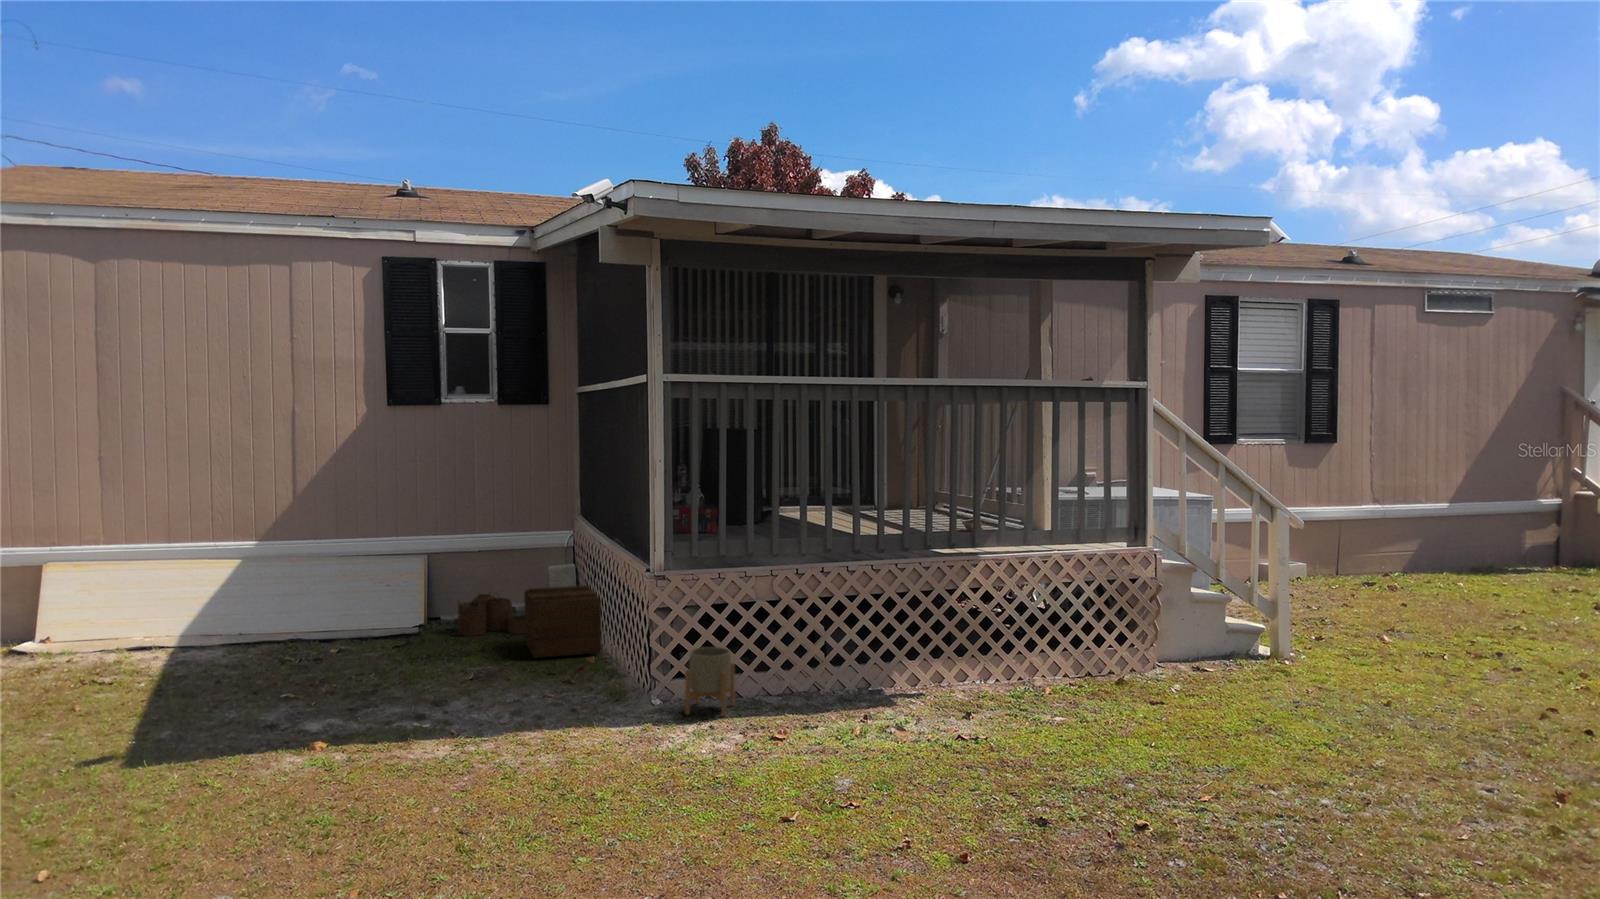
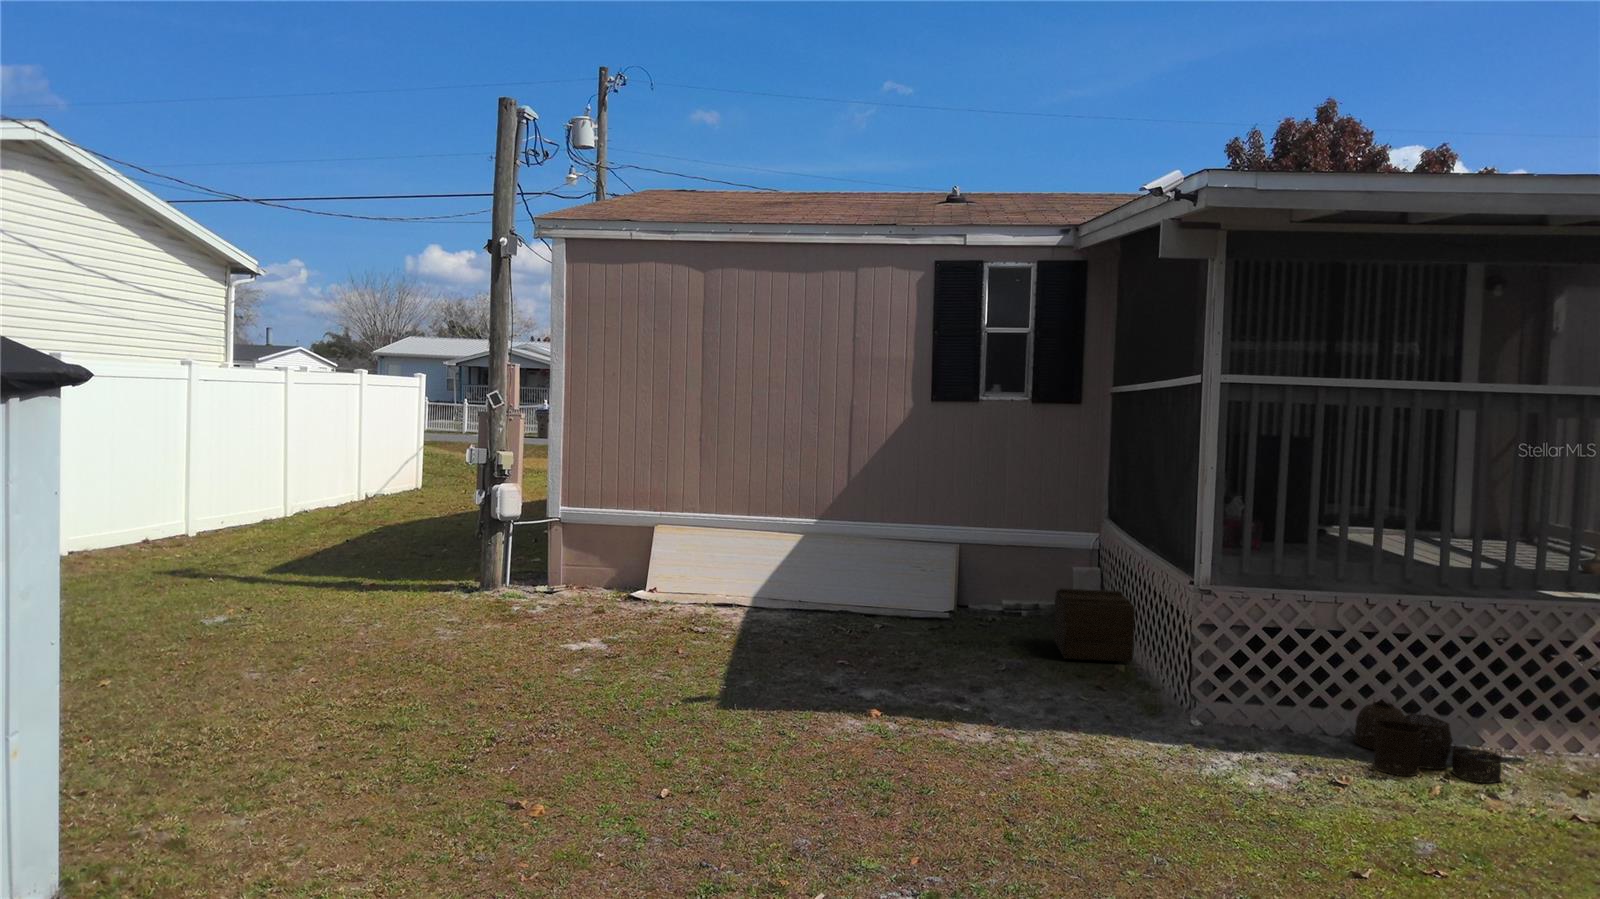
woven basket: present [458,594,525,636] -> present [1354,702,1502,783]
planter: present [685,647,735,717] -> none [1229,672,1287,749]

